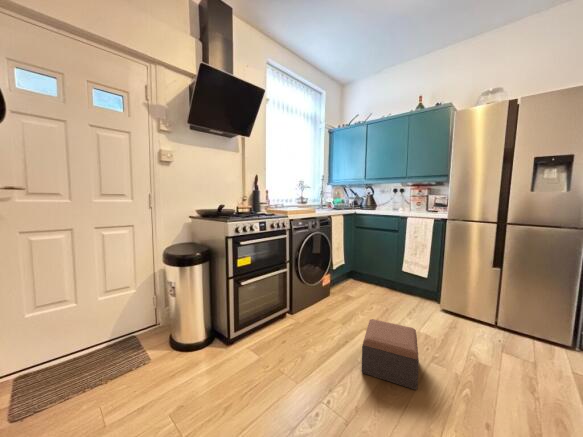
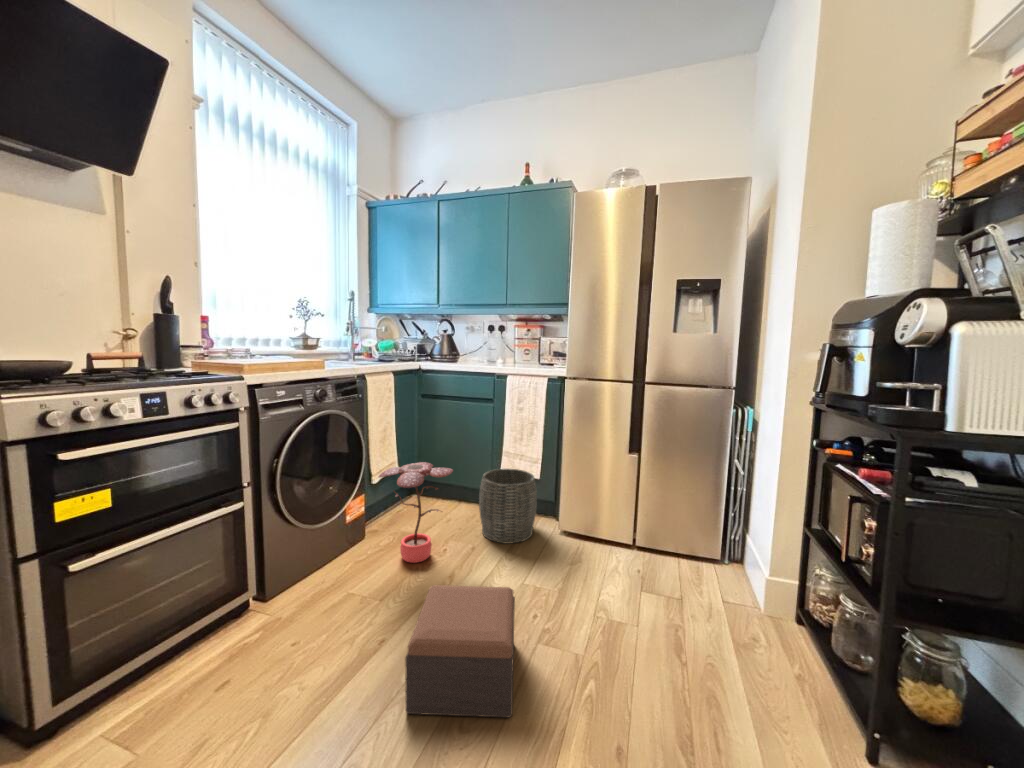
potted plant: none [339,261,377,311] -> present [379,462,453,563]
woven basket: none [390,269,426,311] -> present [479,469,537,544]

